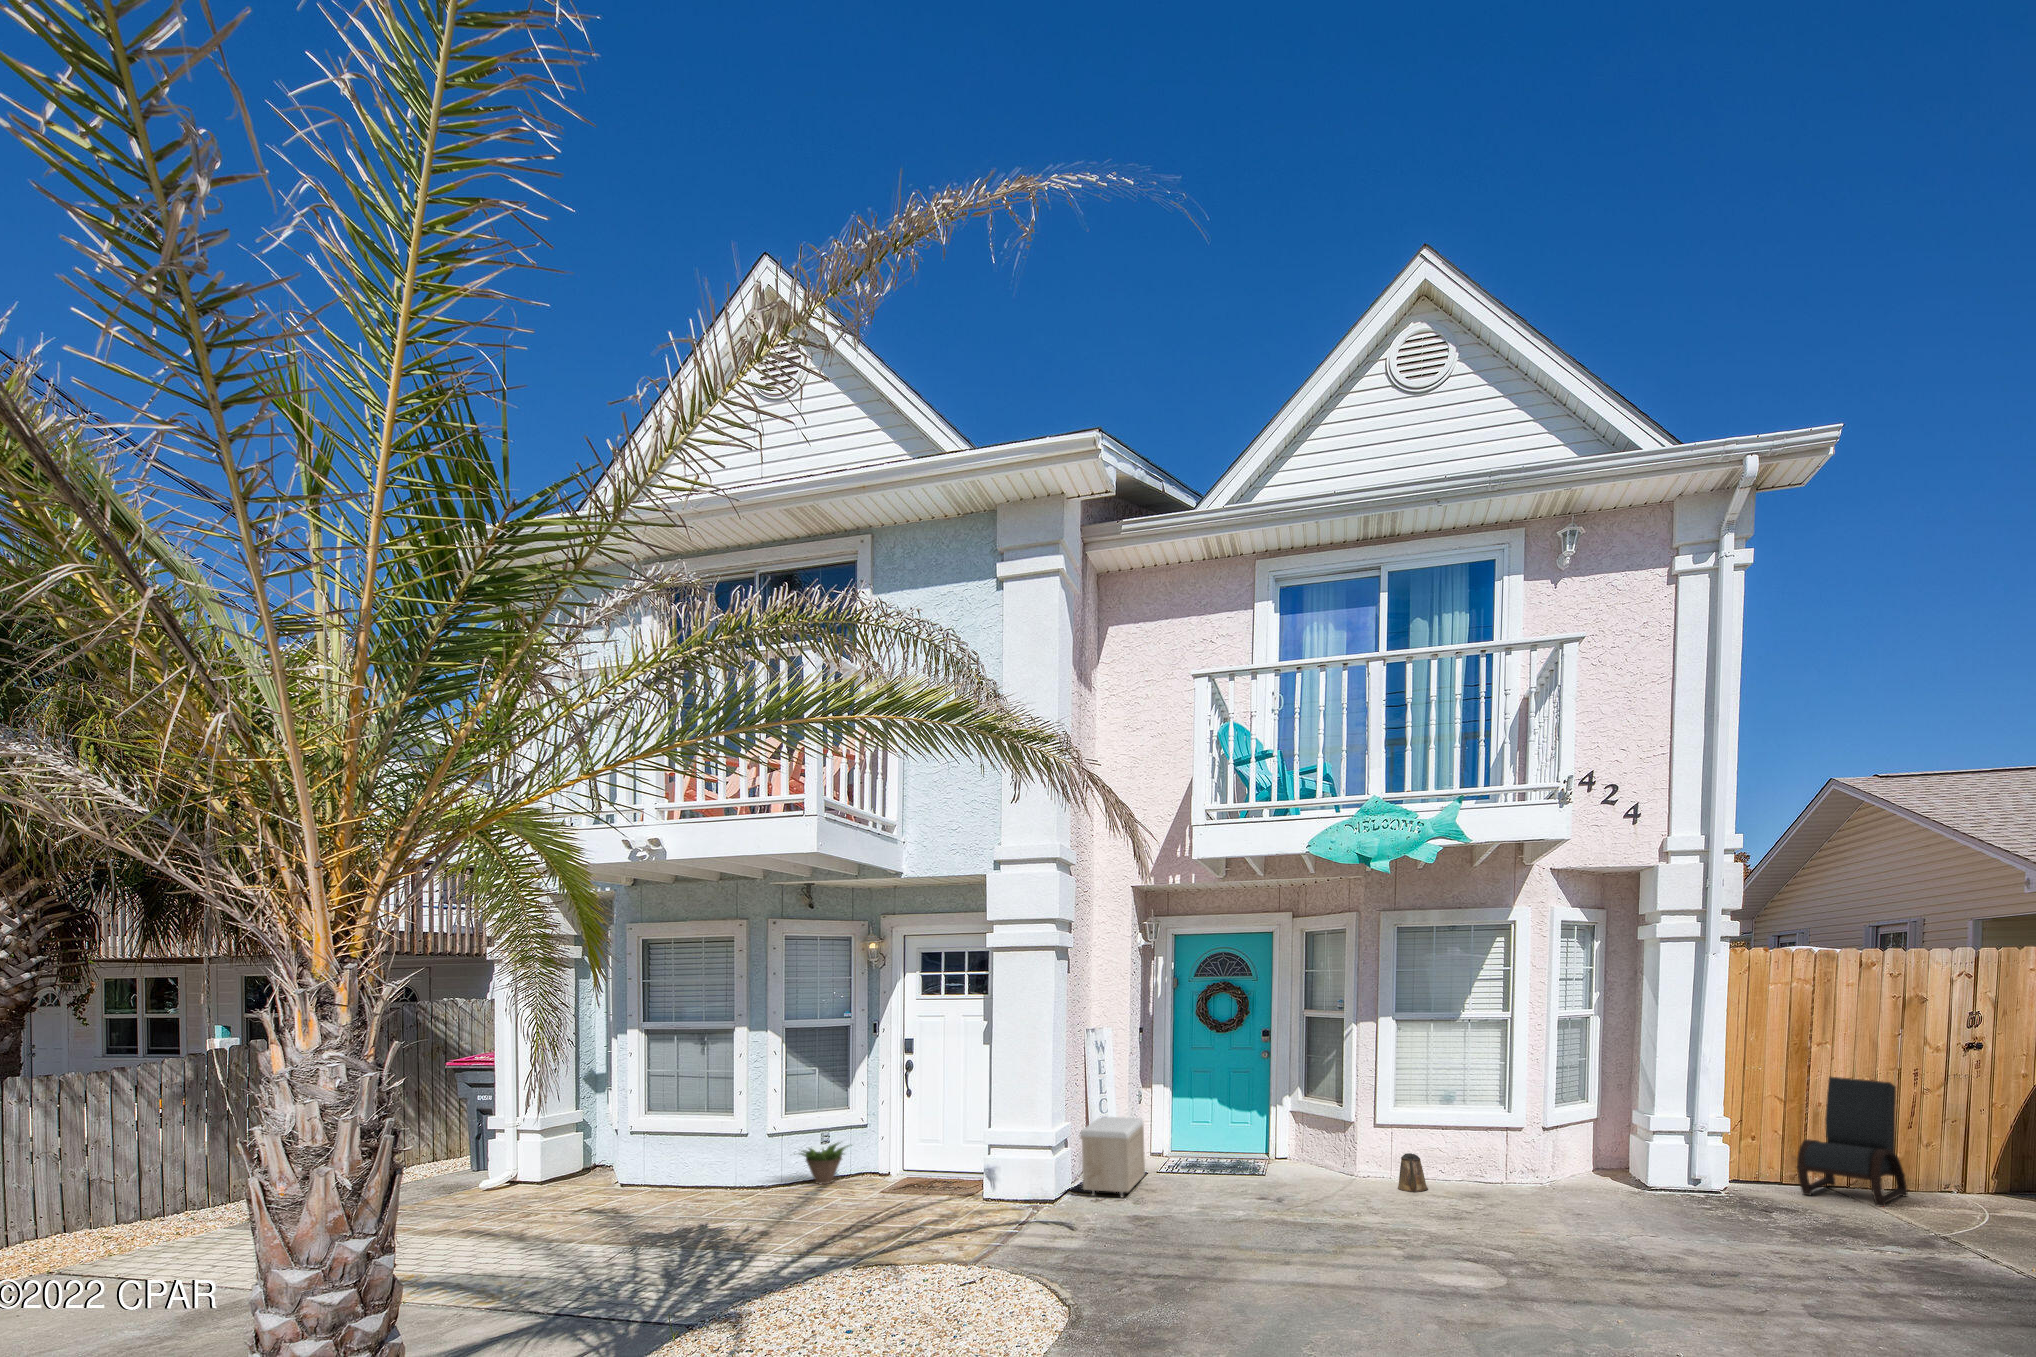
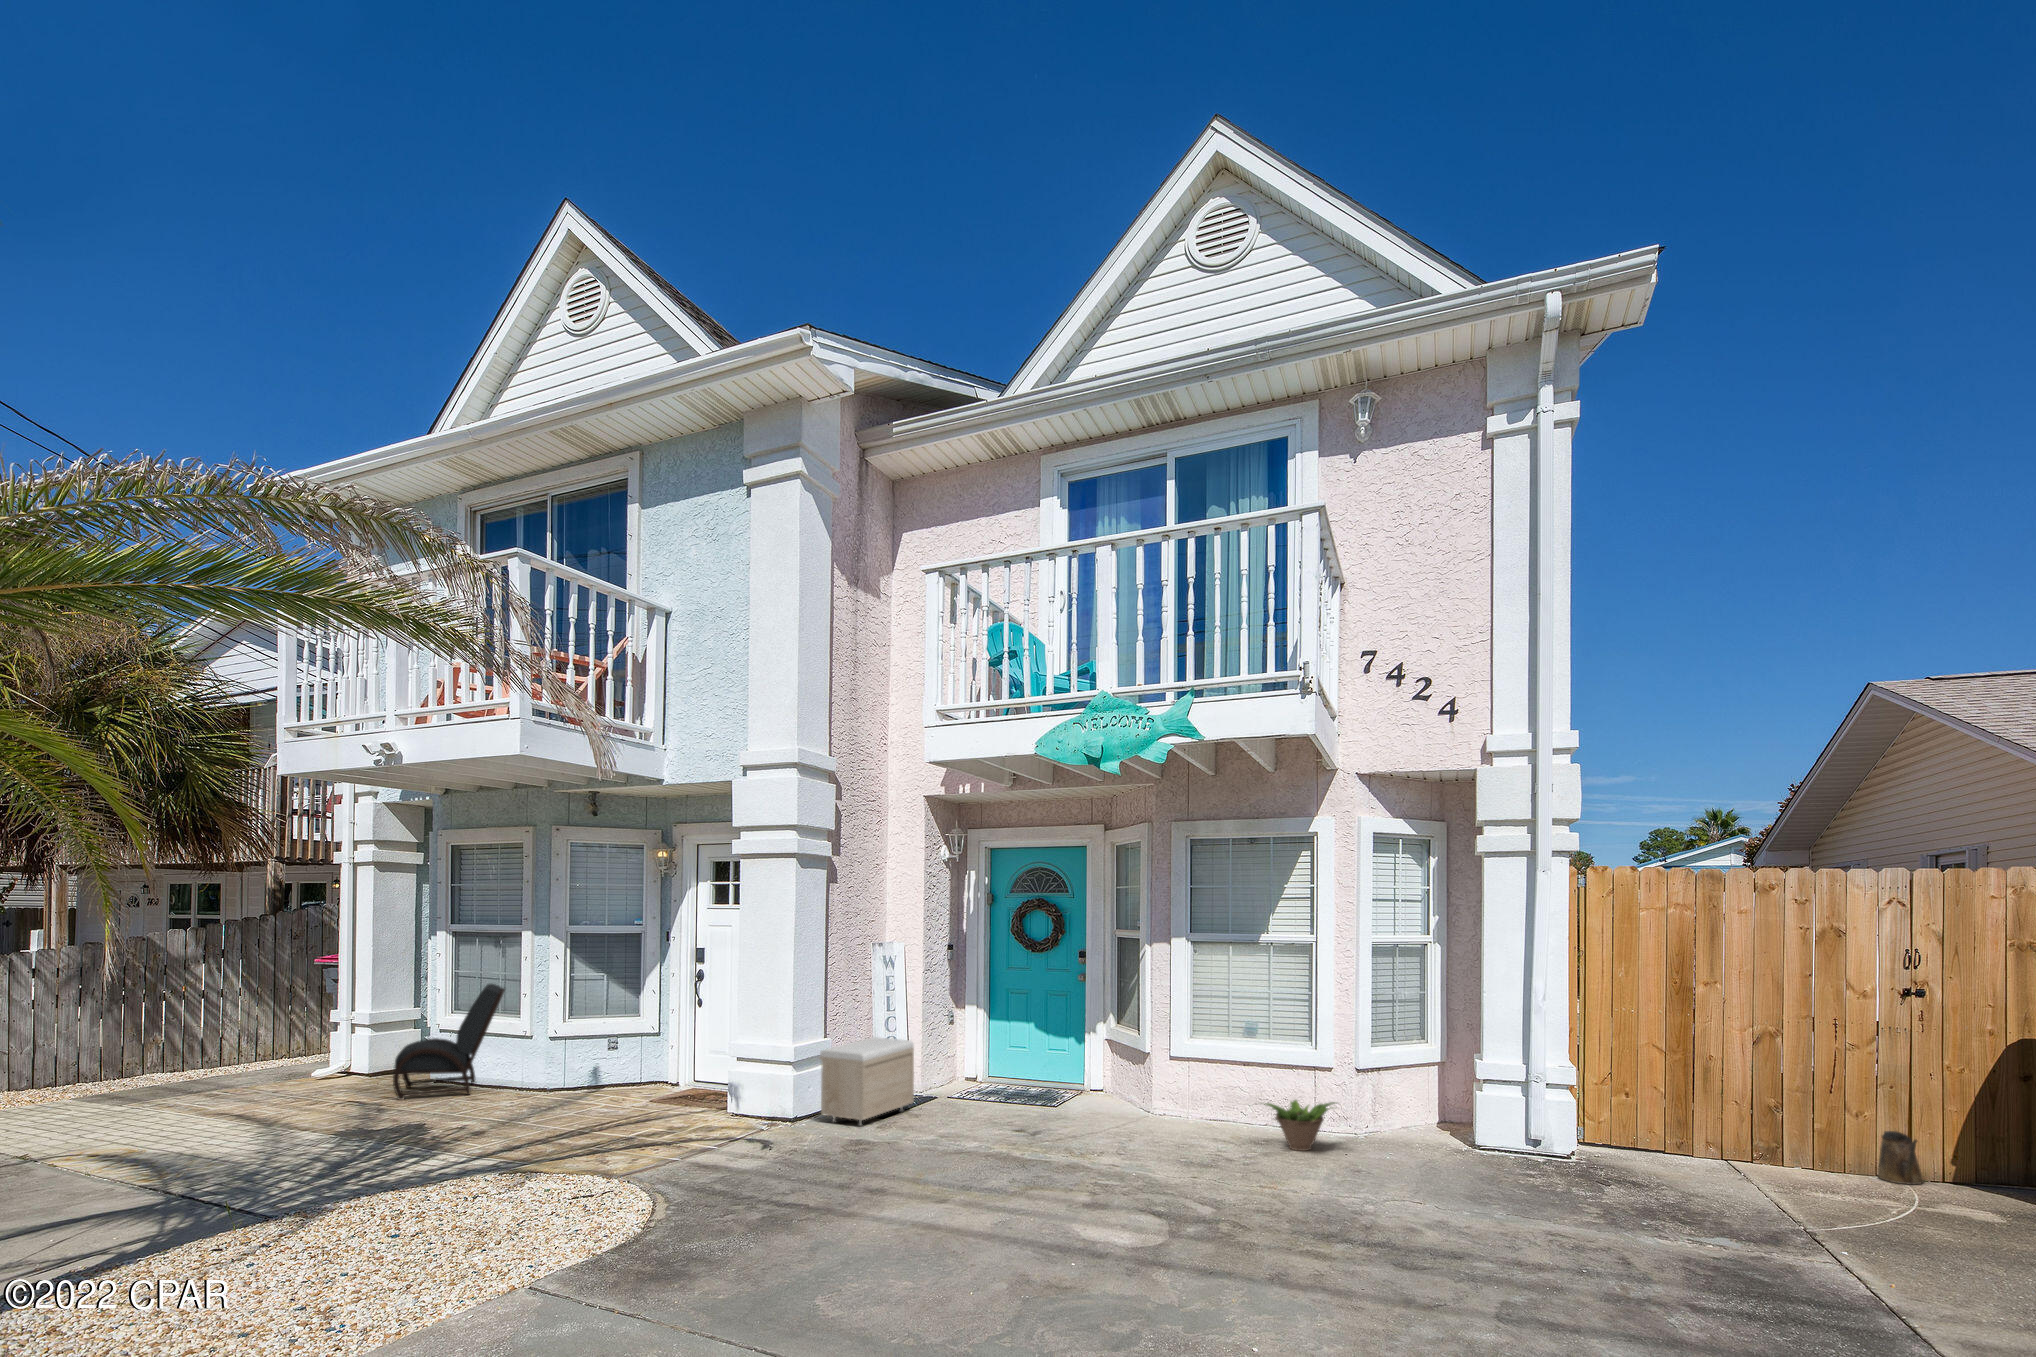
lounge chair: present [1797,1077,1908,1207] -> present [393,984,505,1100]
decorative plant: present [800,1143,852,1184] -> present [1264,1100,1335,1151]
watering can: present [1398,1153,1428,1192] -> present [1877,1131,1924,1185]

